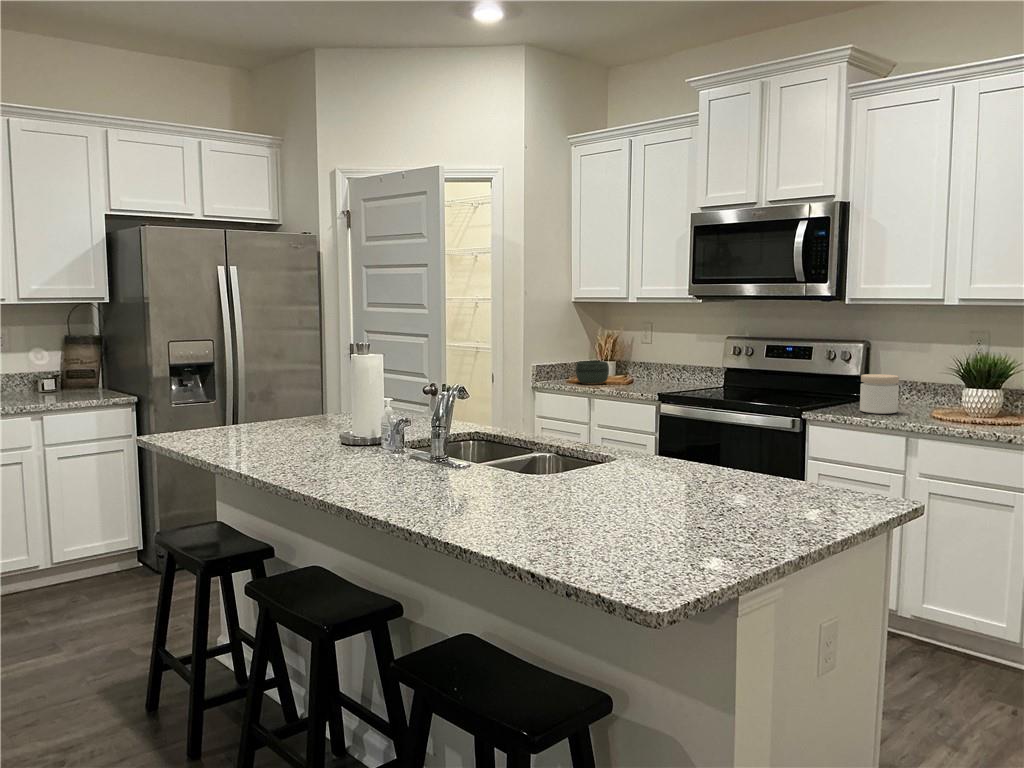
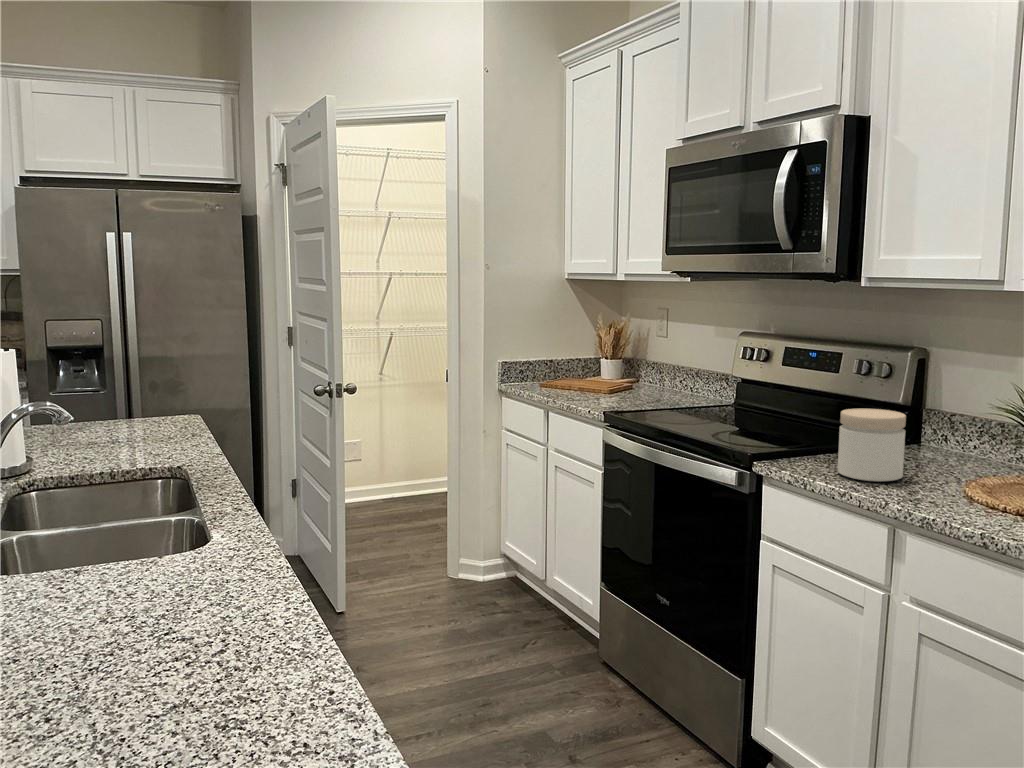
bowl: present [576,361,609,385] -> none [543,358,587,391]

